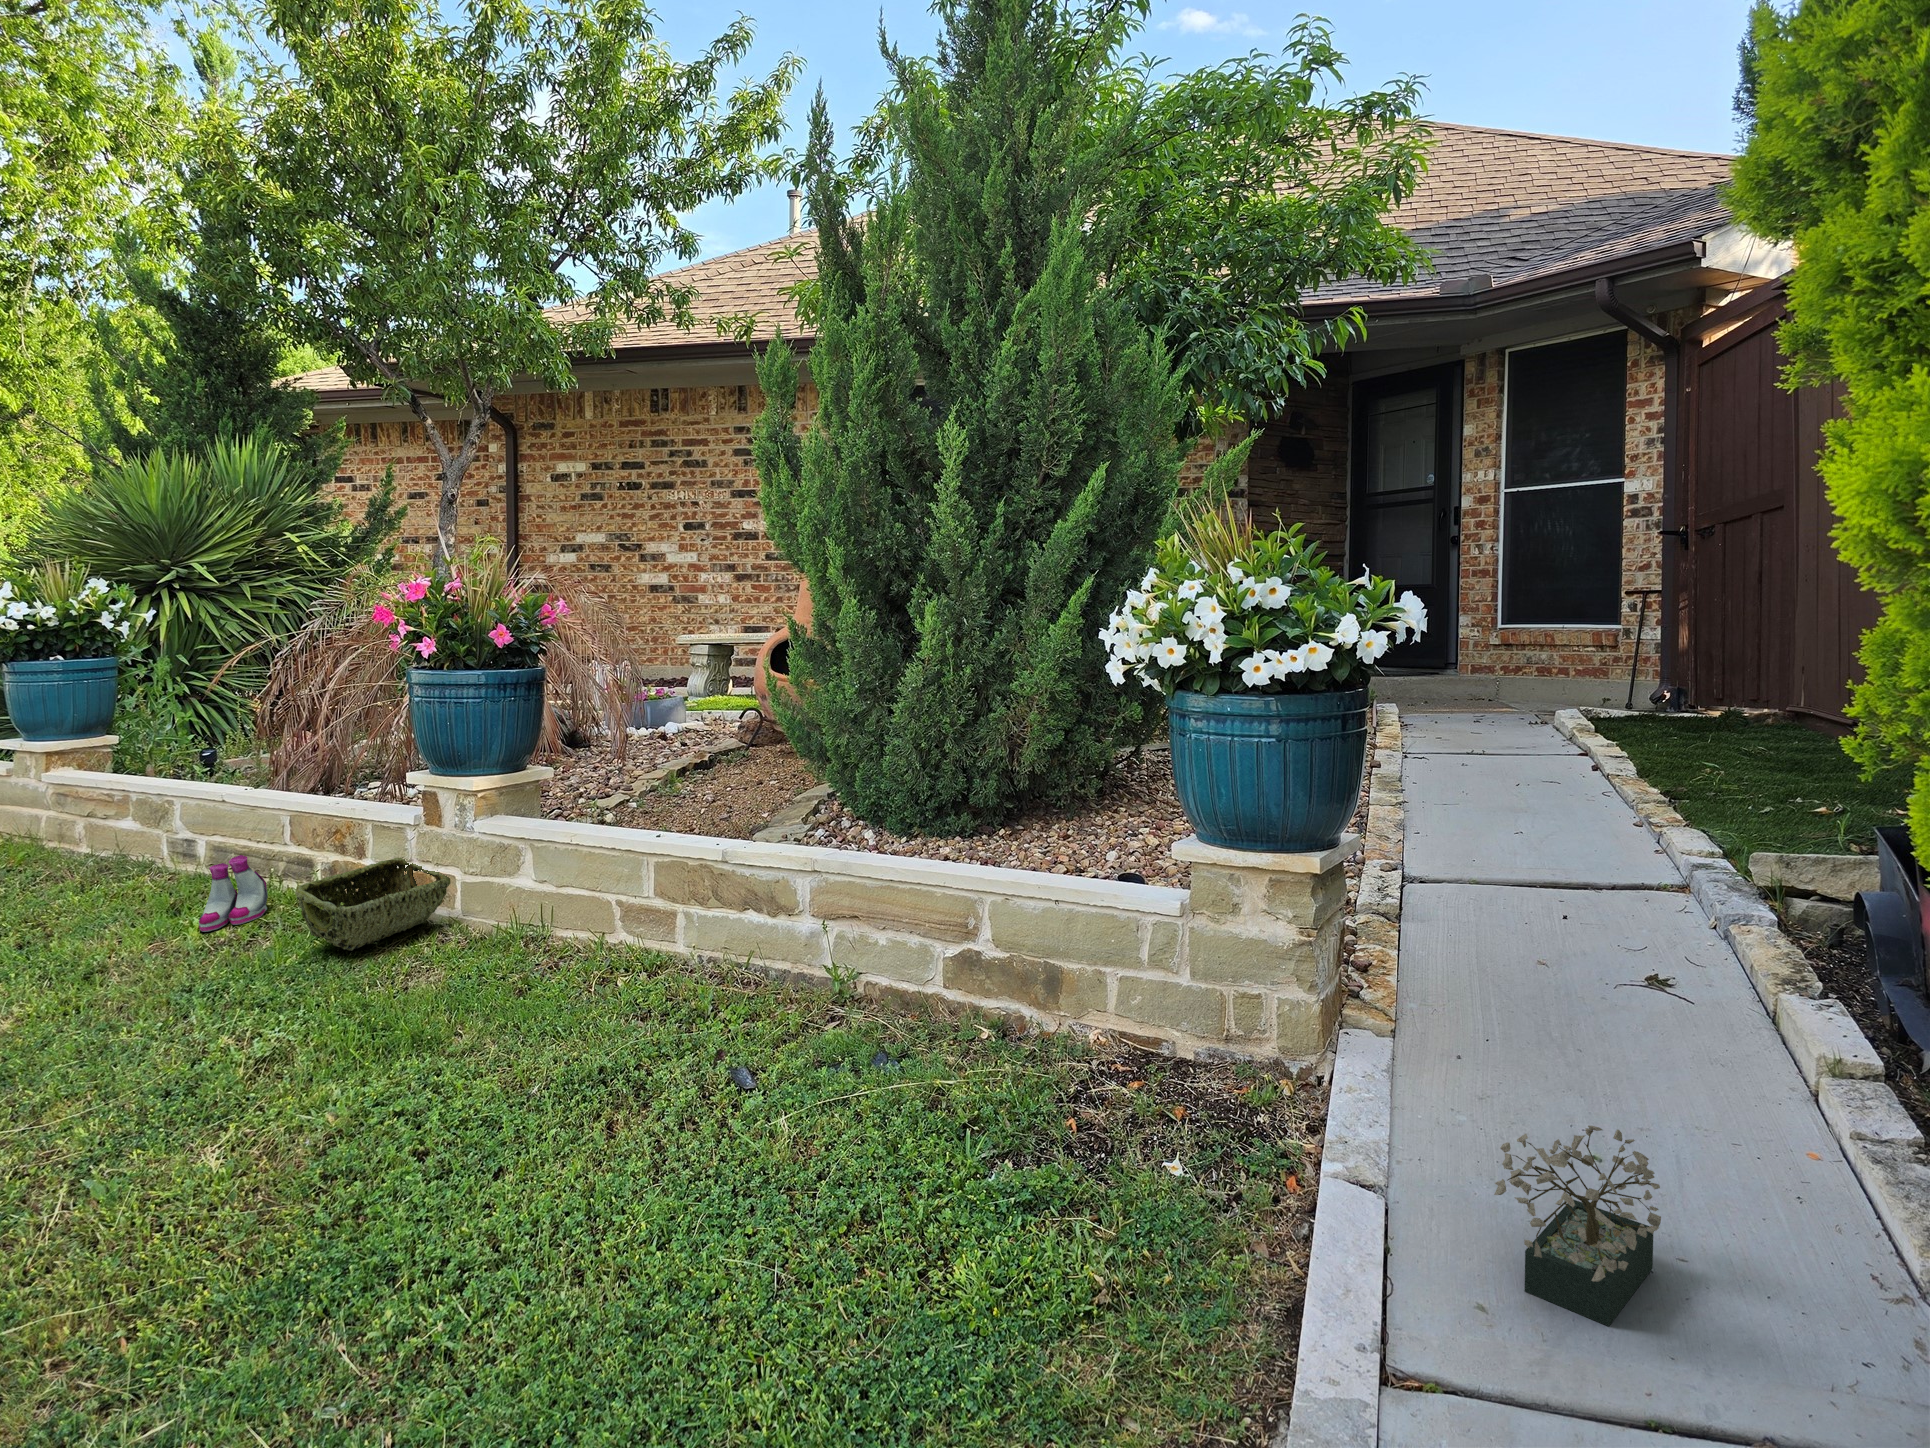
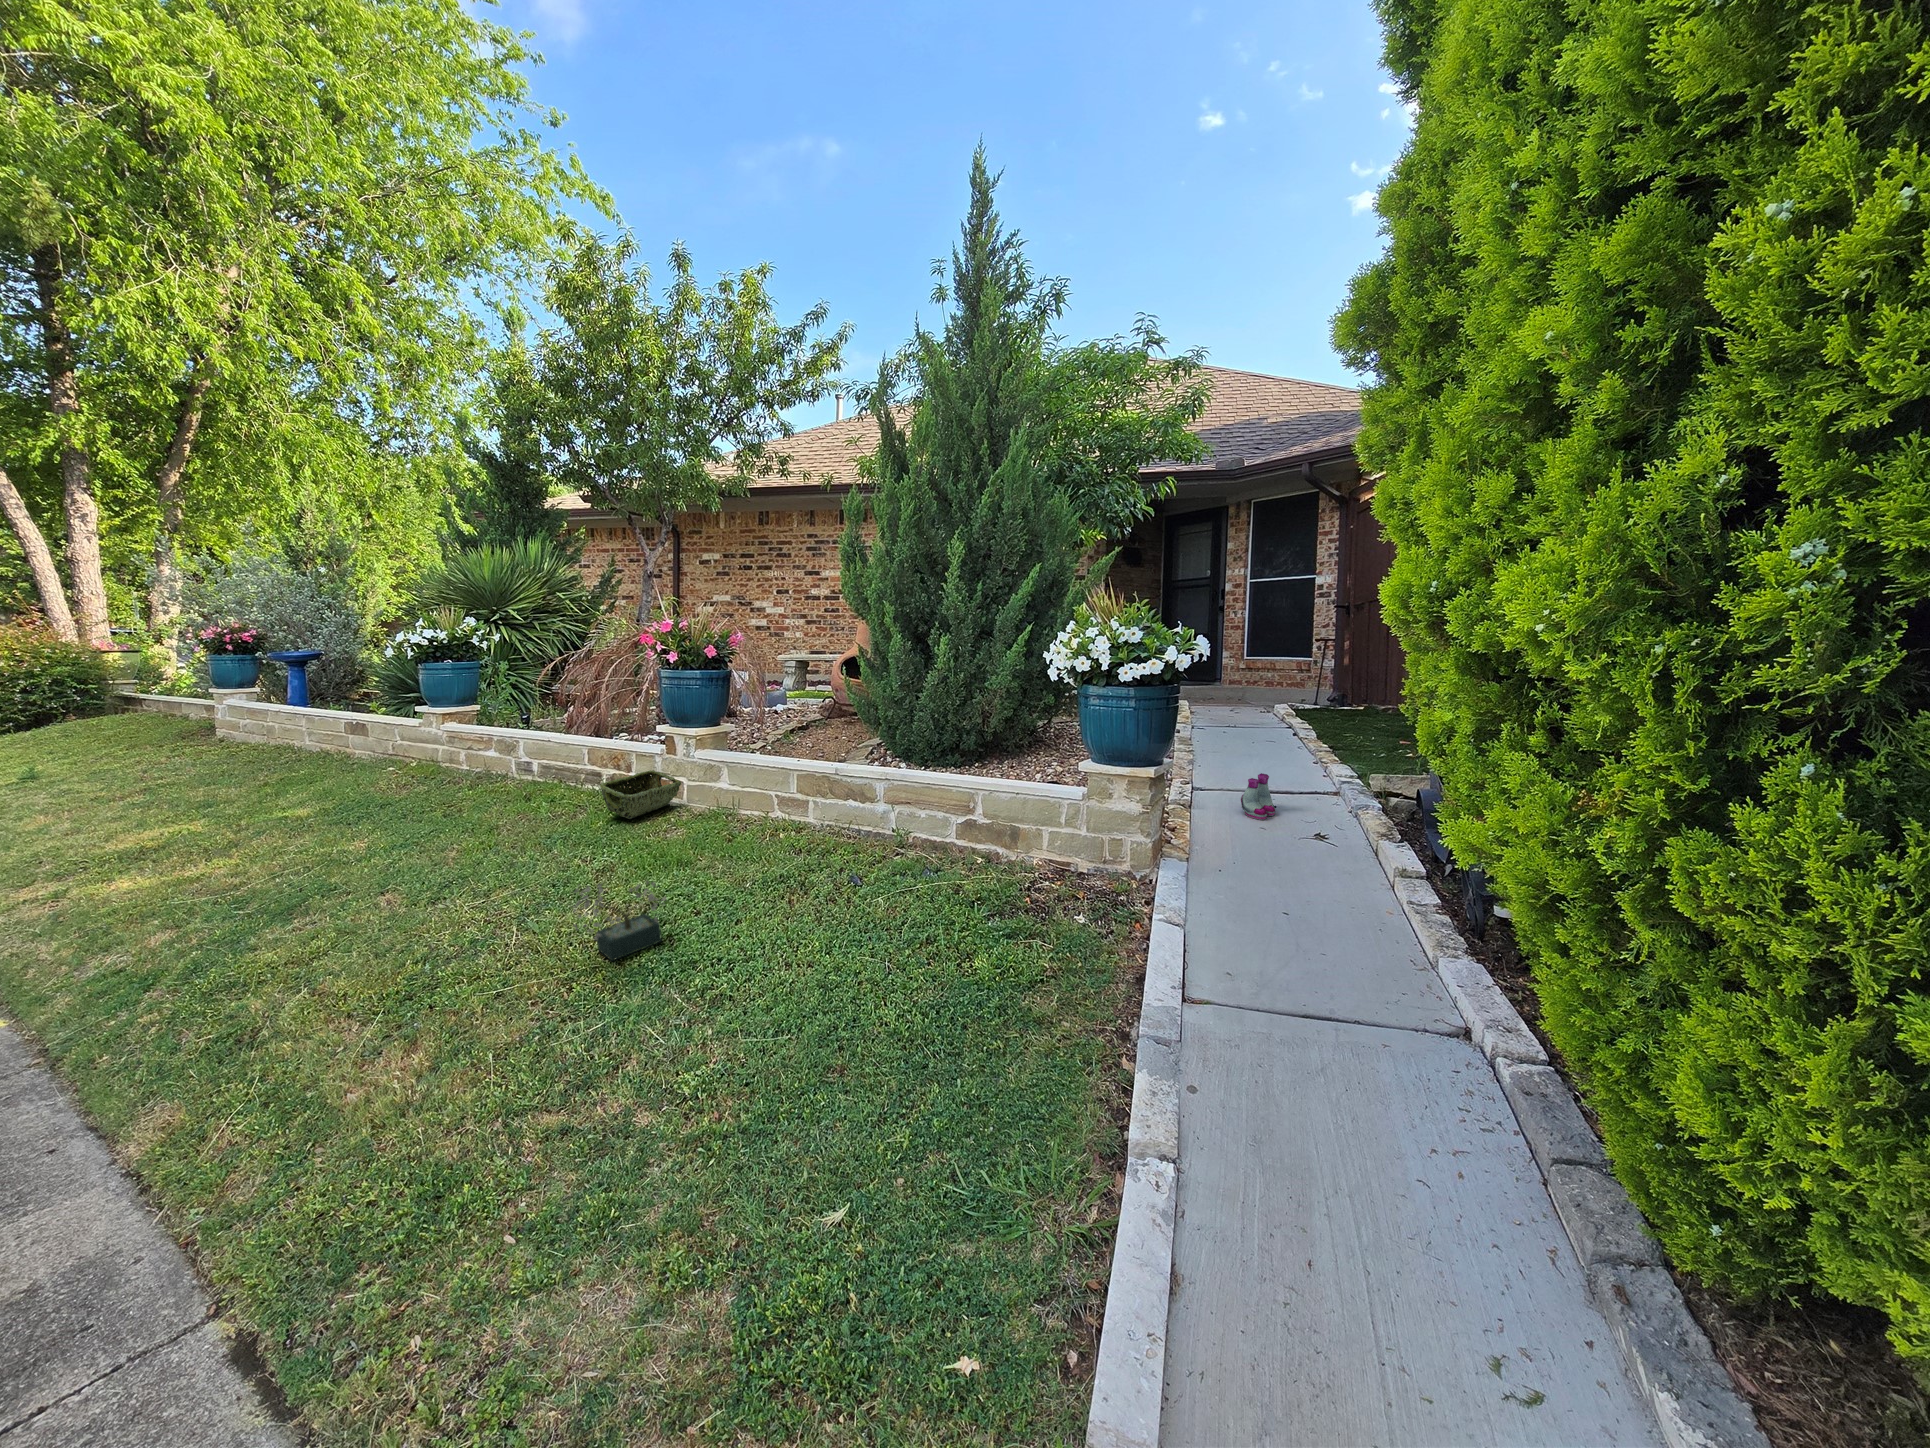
boots: present [199,855,268,932] -> present [1241,773,1275,820]
decorative plant: present [1494,1126,1661,1326] -> present [574,881,666,961]

